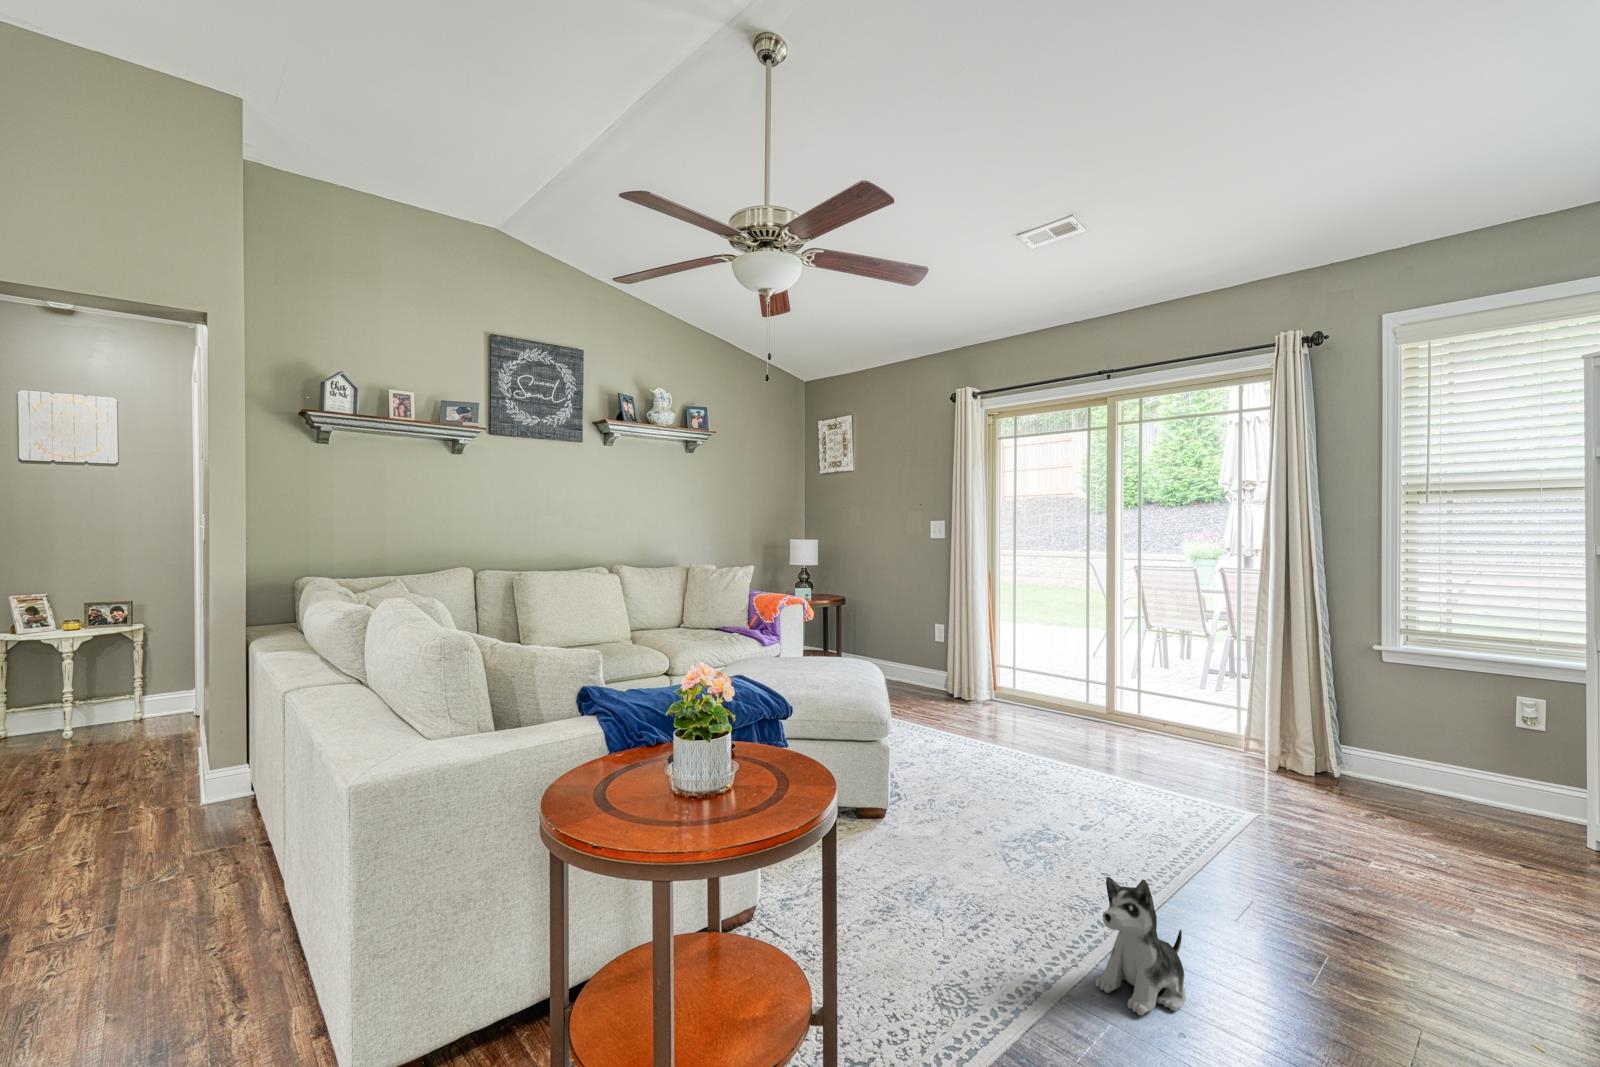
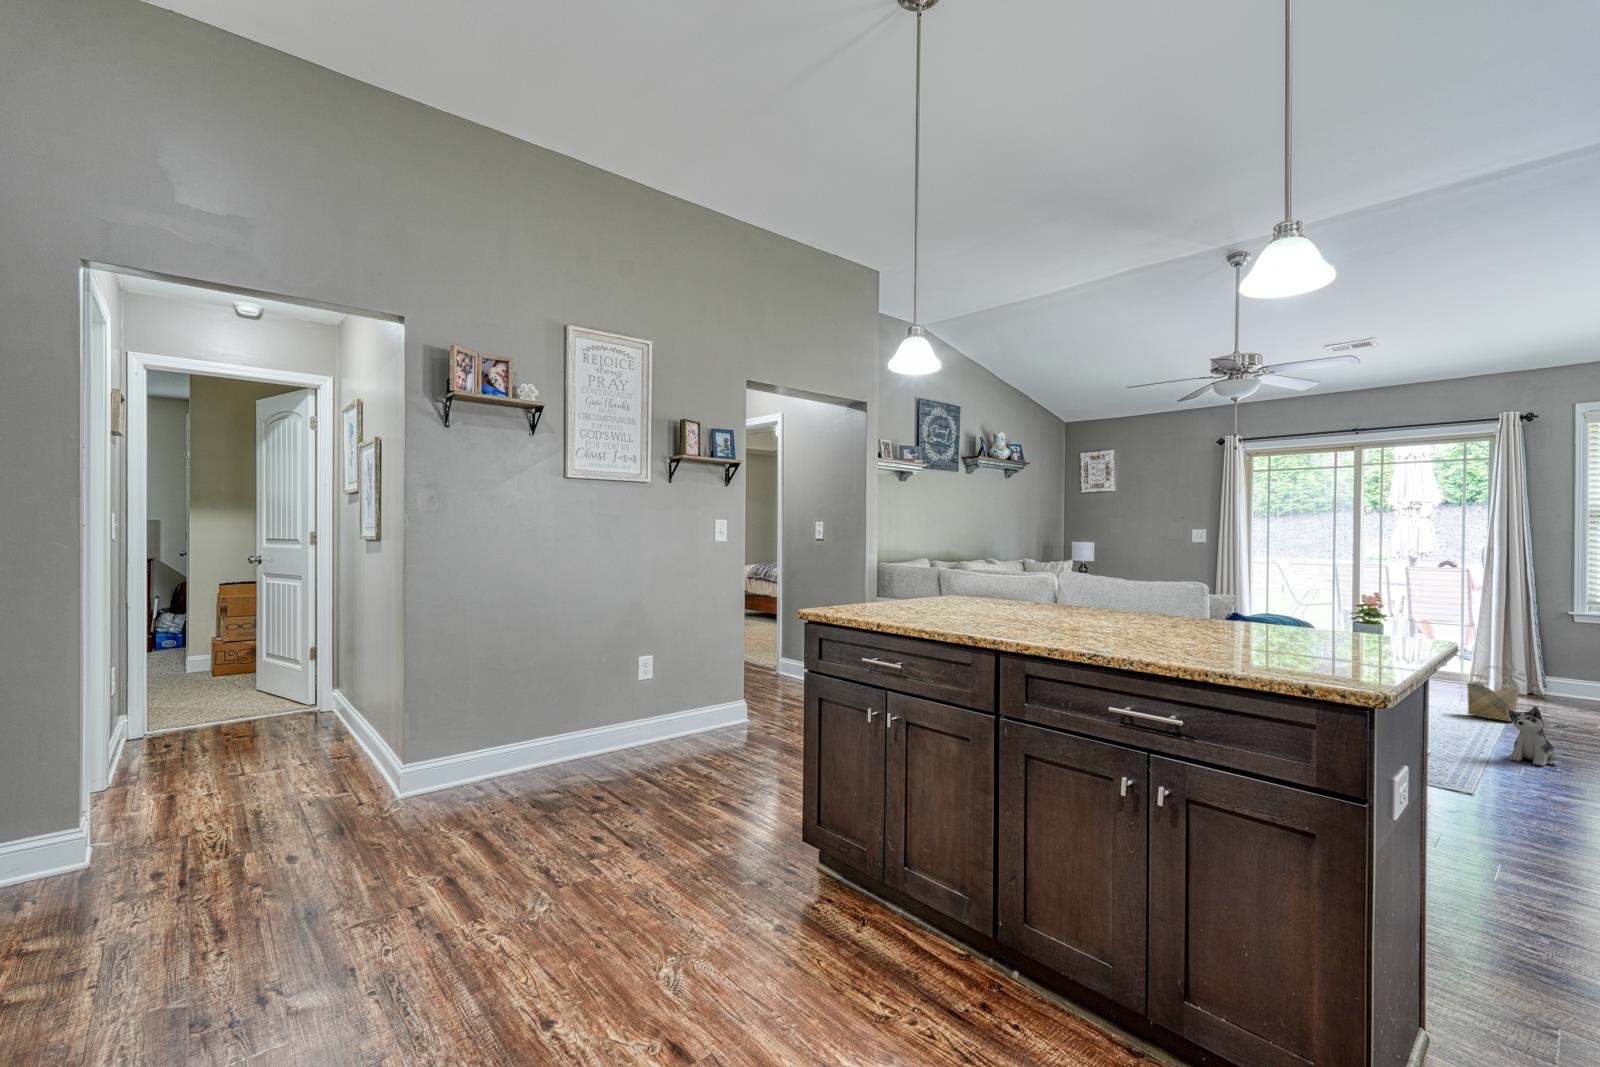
woven basket: none [1163,747,1237,848] -> present [1467,674,1519,722]

